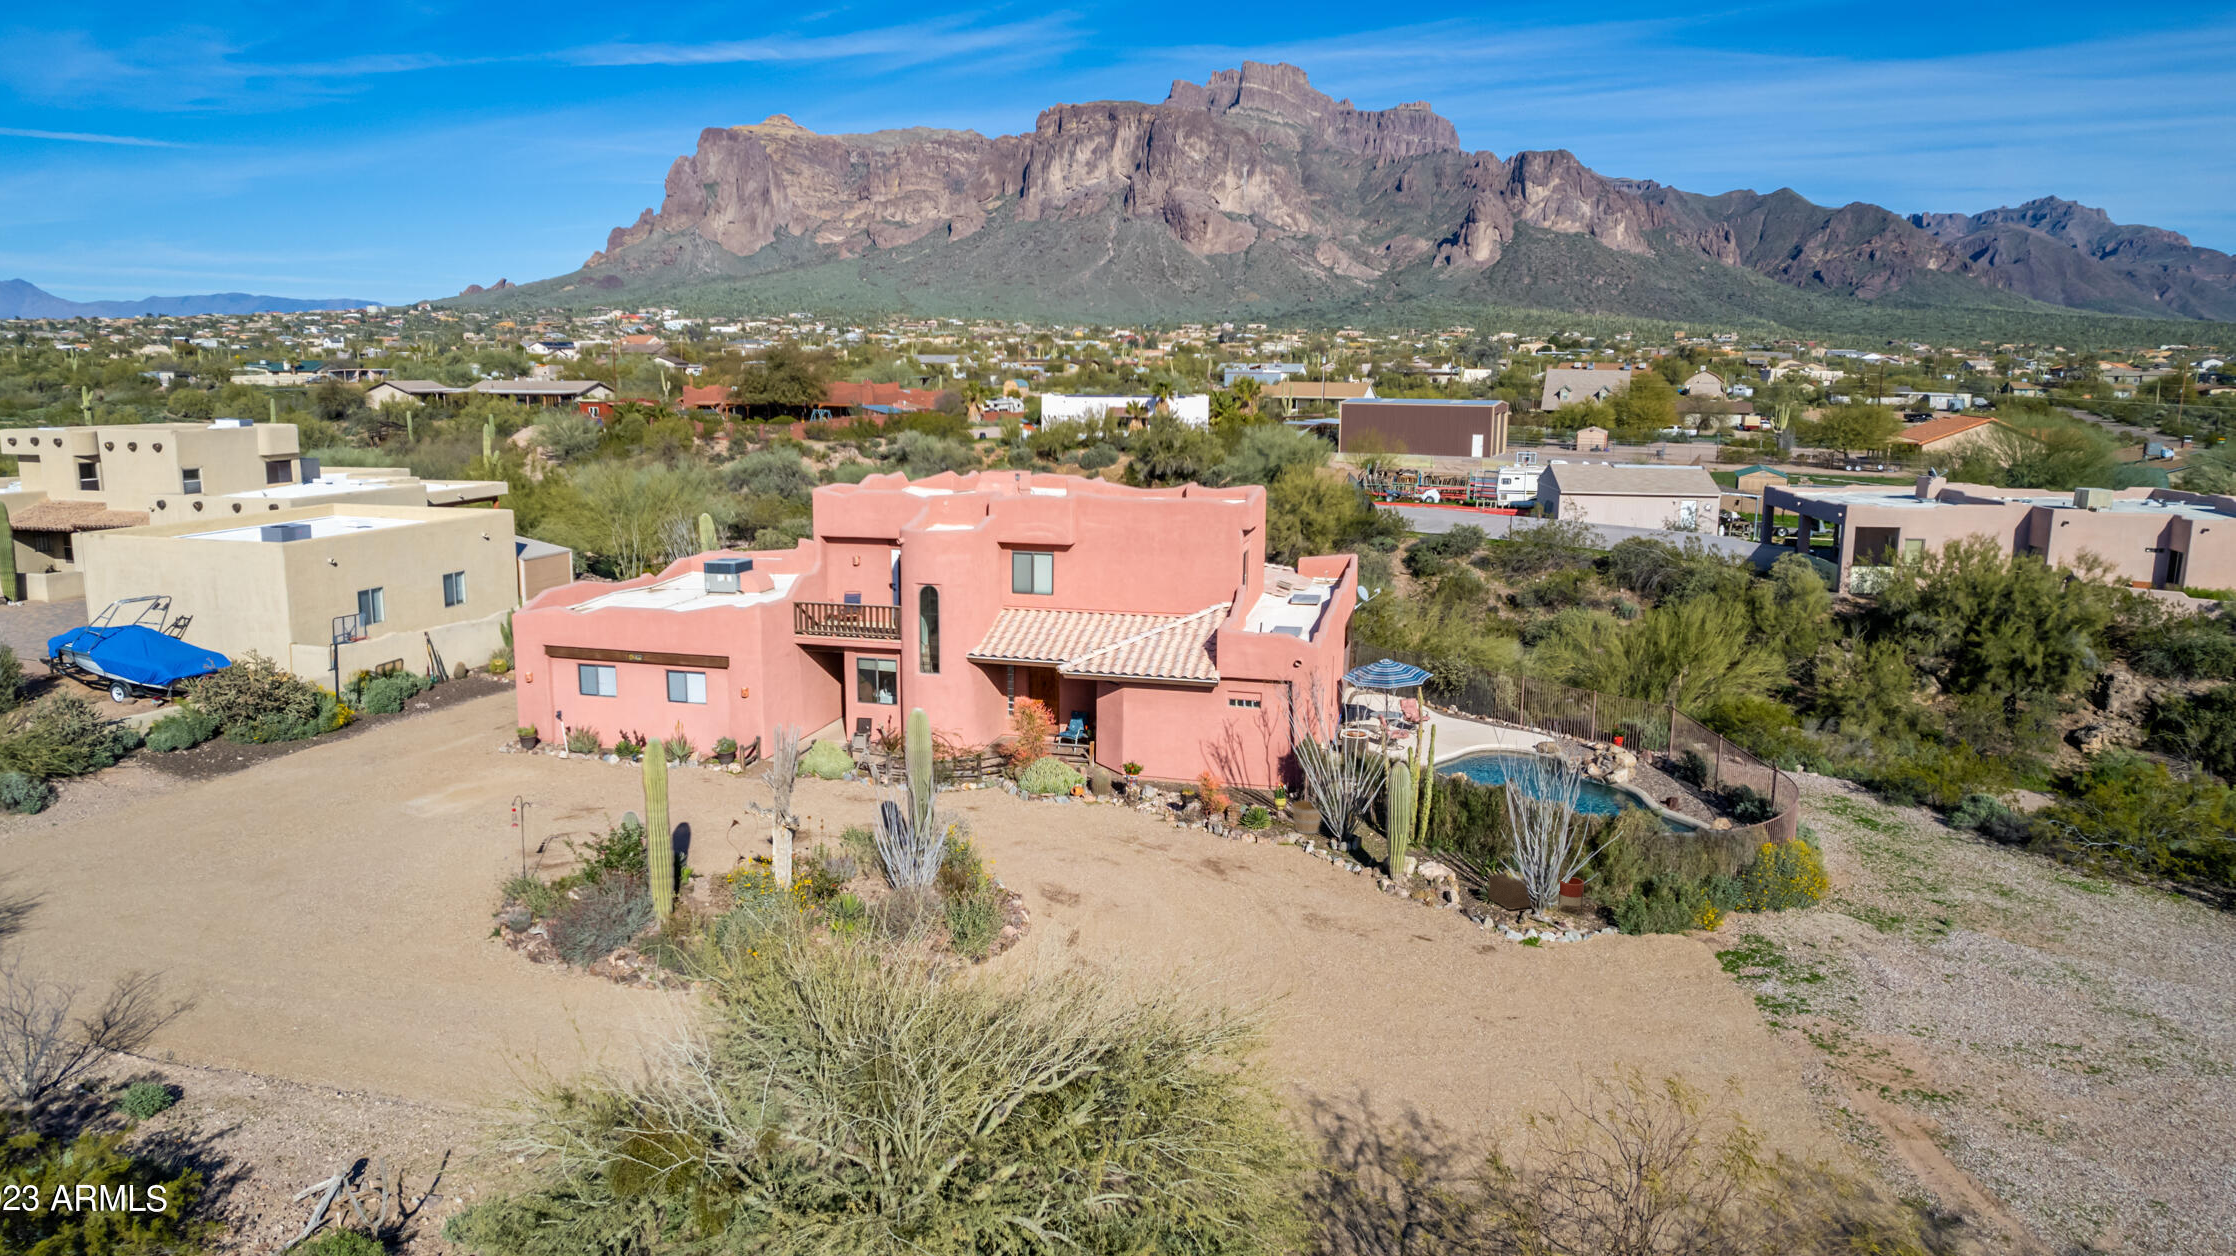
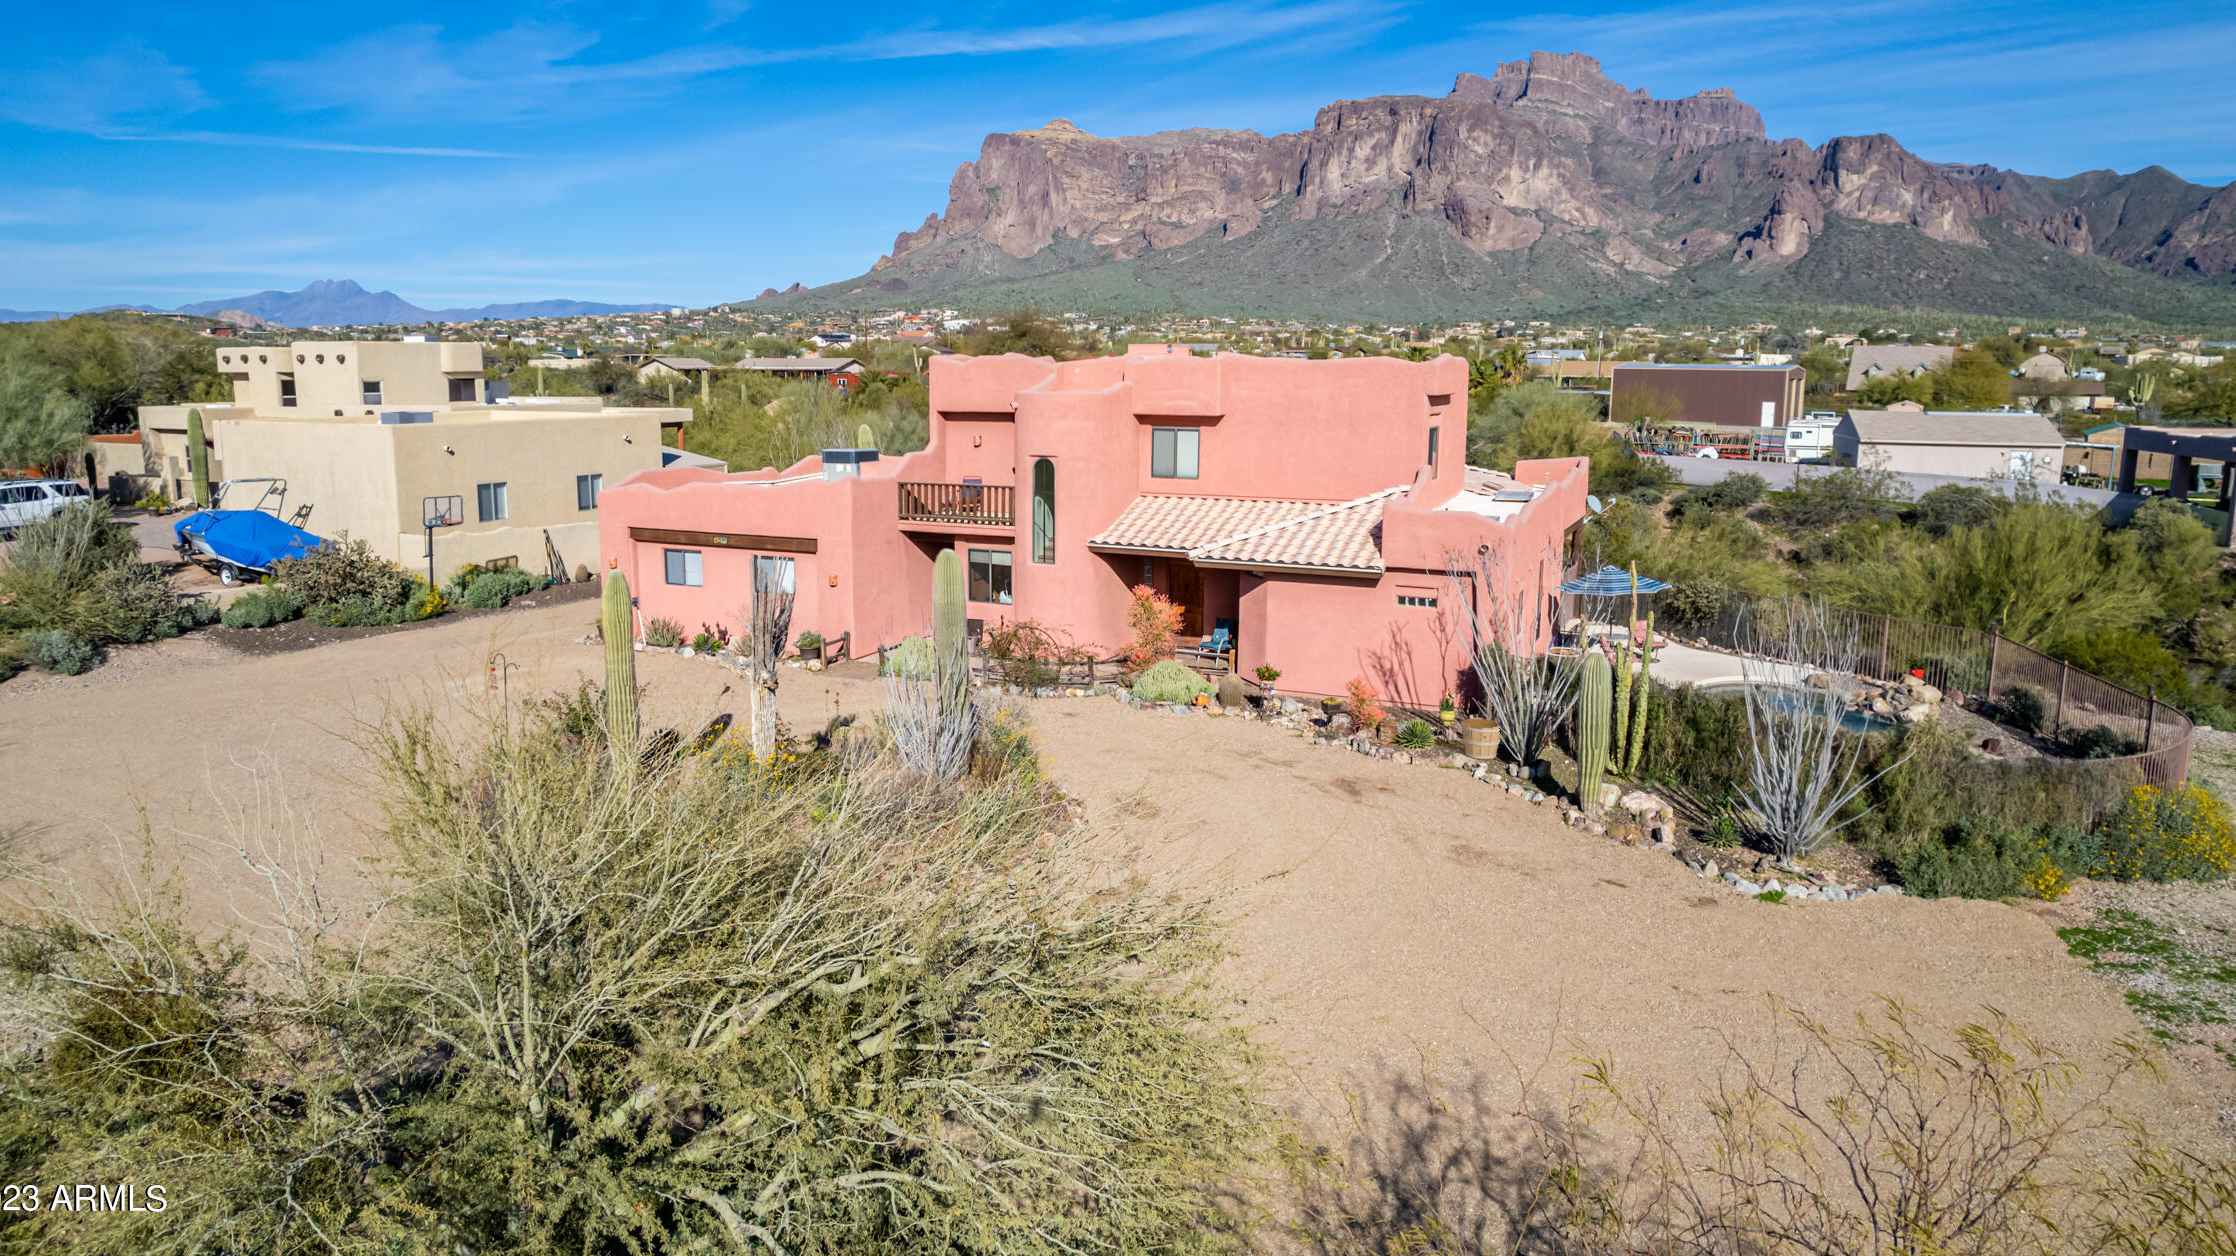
wooden crate: present [1488,873,1531,910] -> none [1715,809,1785,858]
planter: present [1557,877,1584,912] -> none [1816,817,1856,870]

